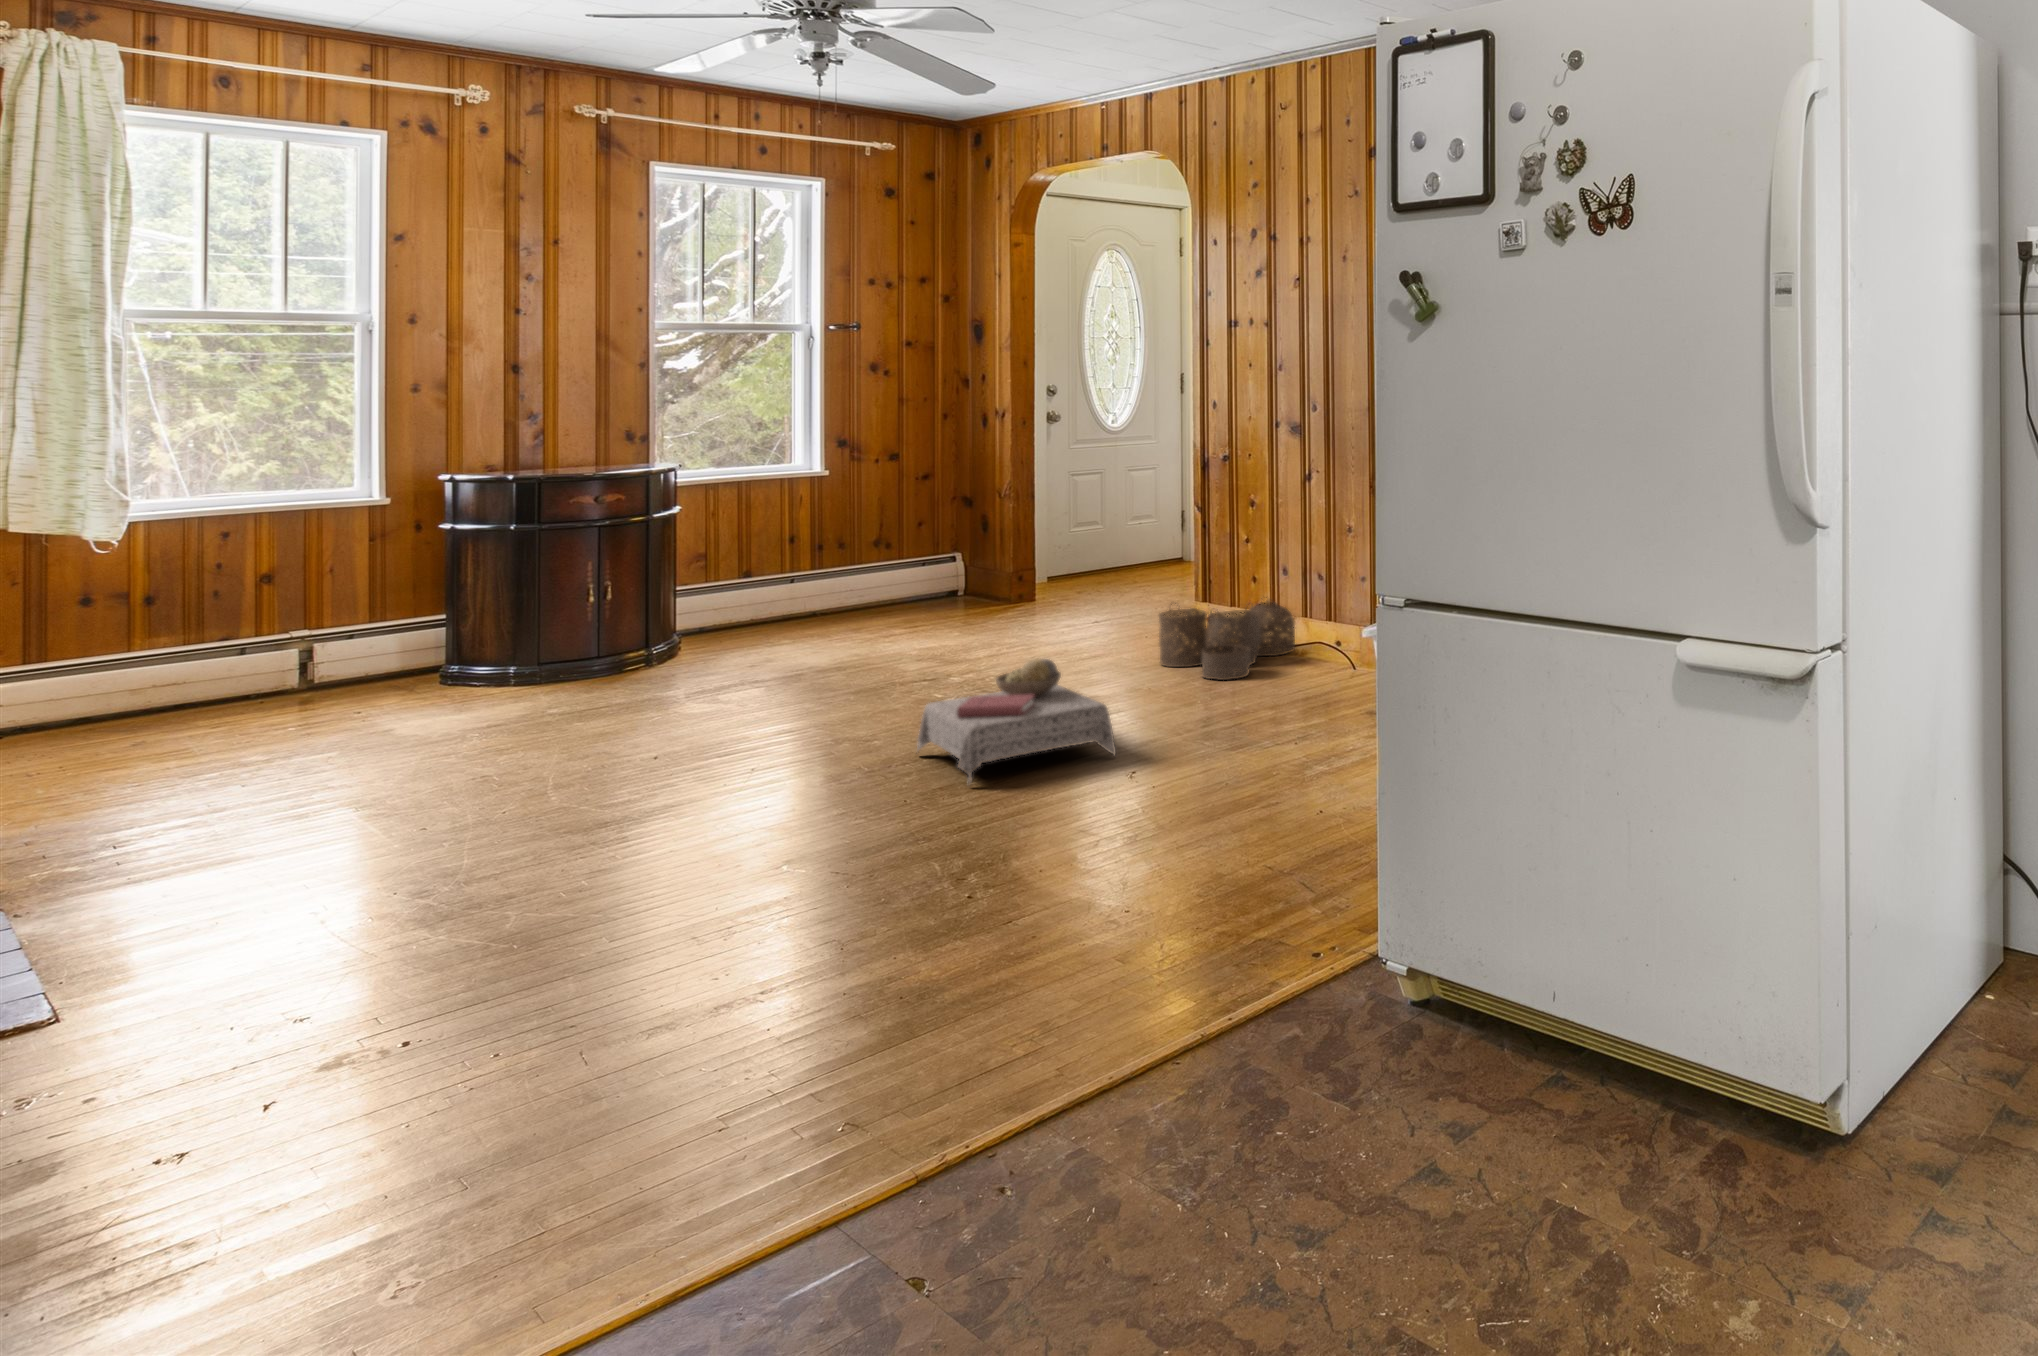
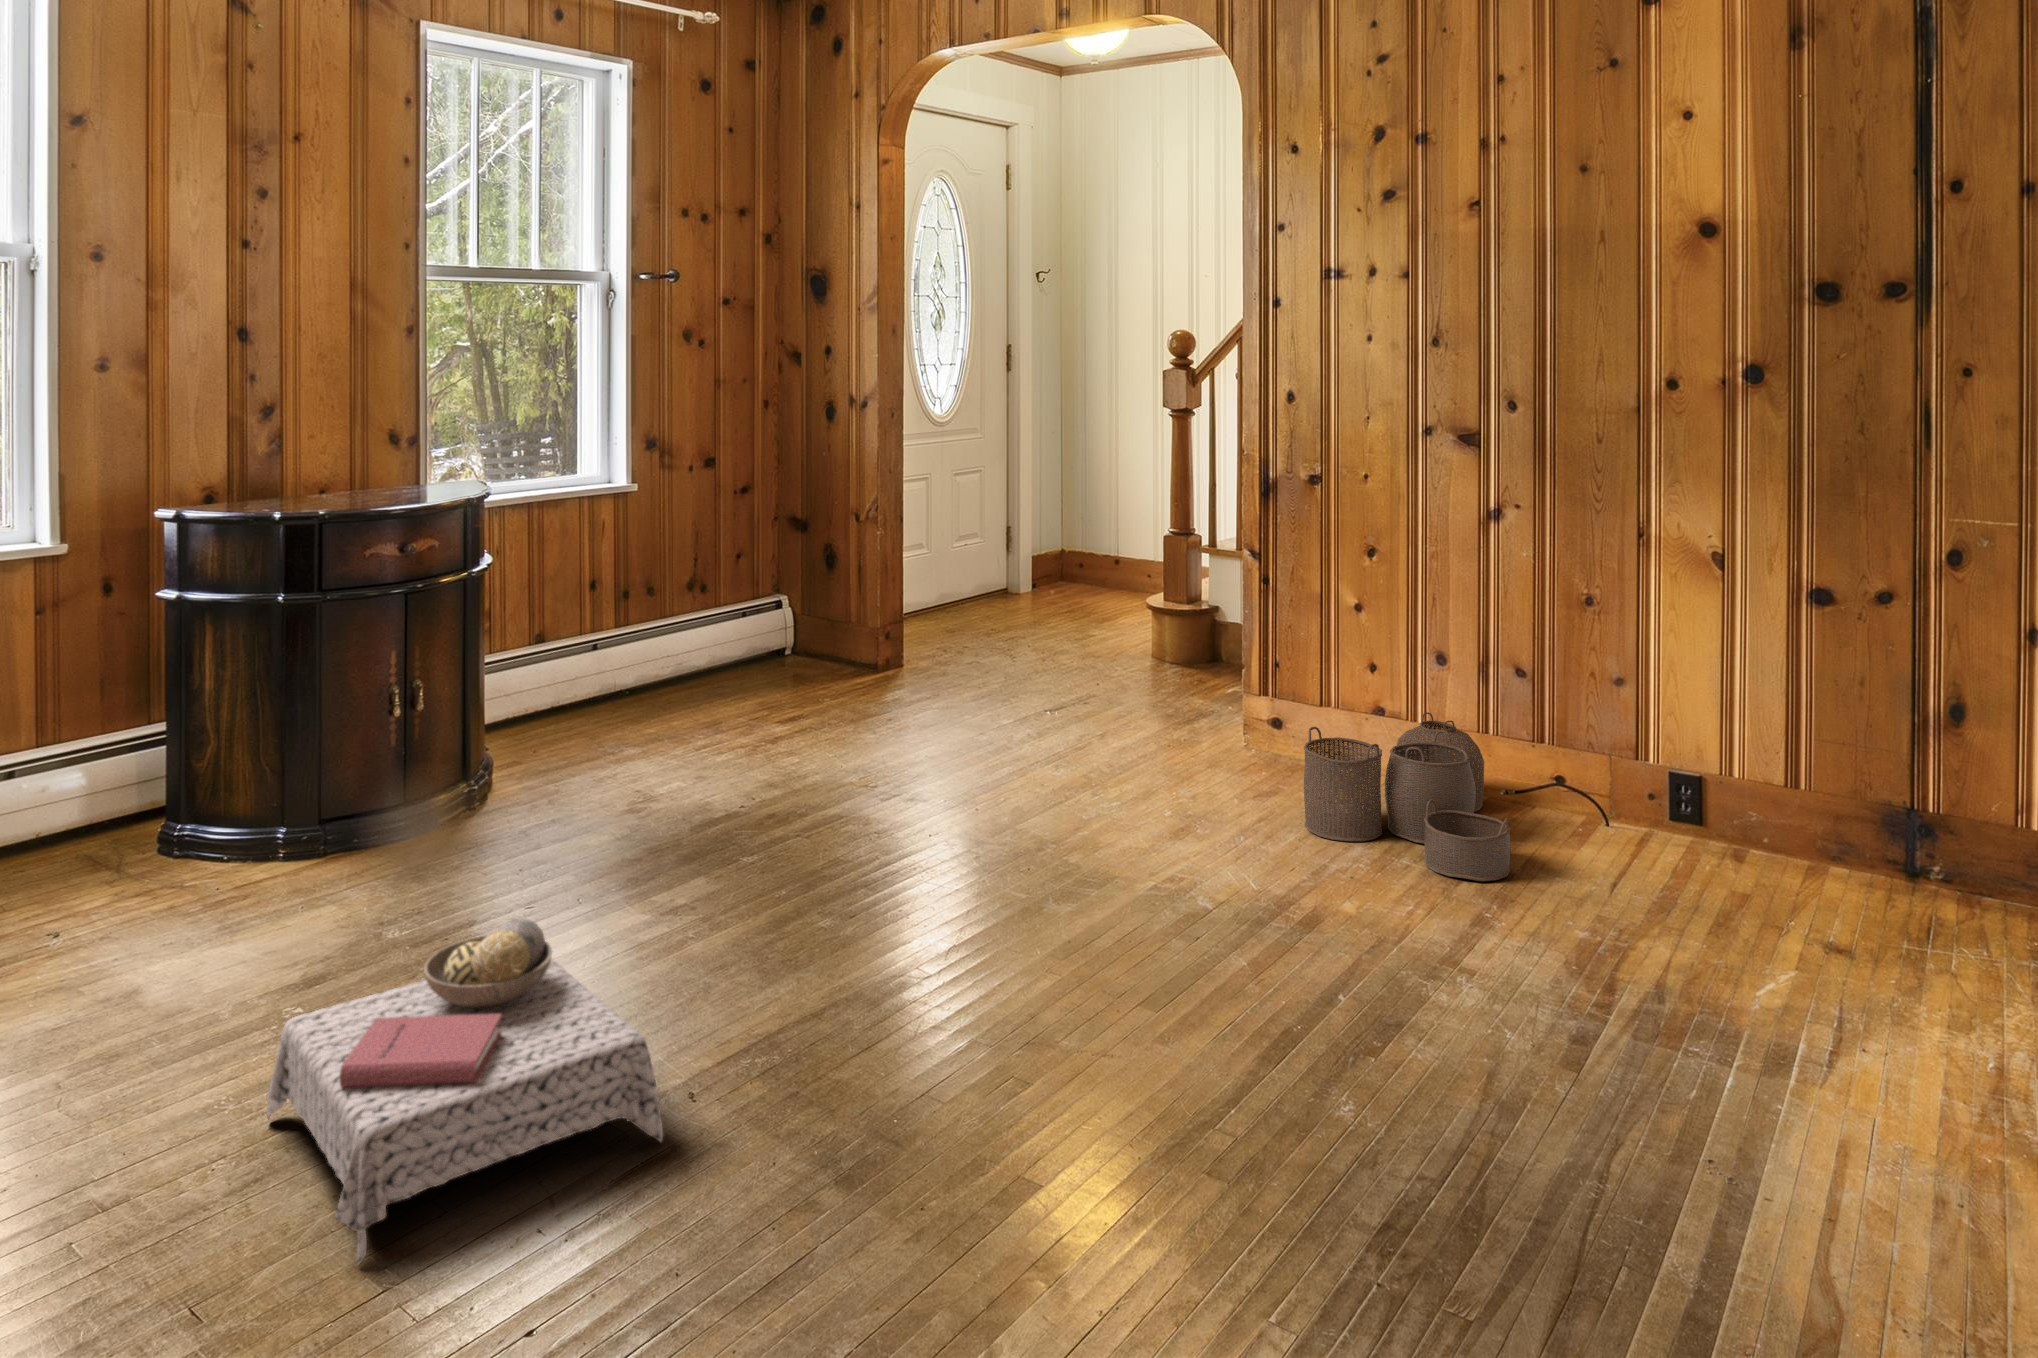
ottoman: present [917,659,1116,784] -> present [267,918,663,1264]

